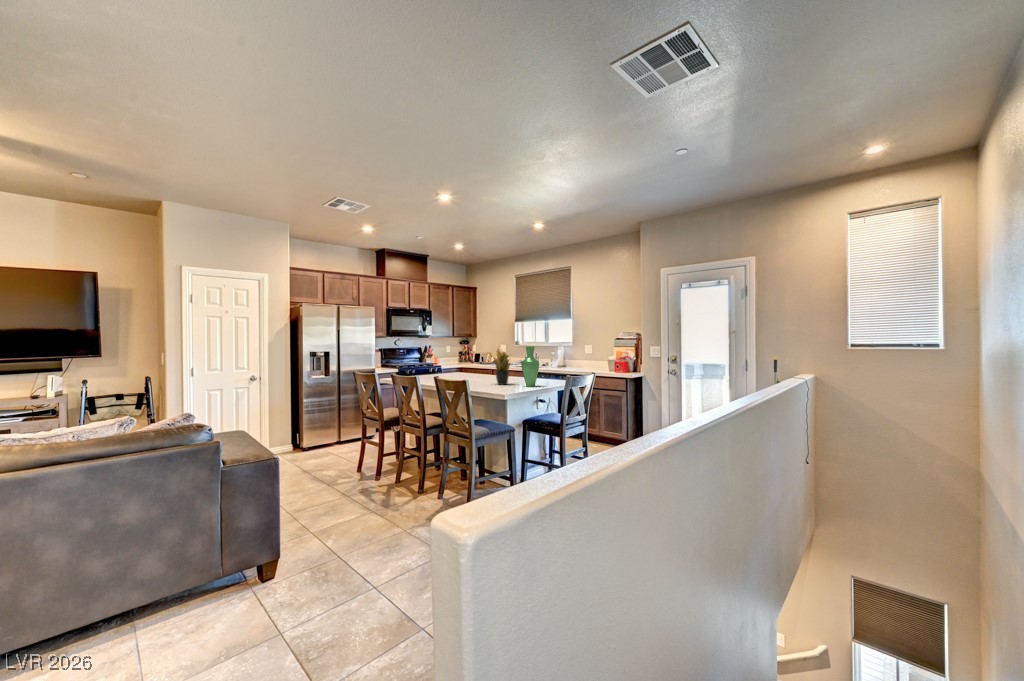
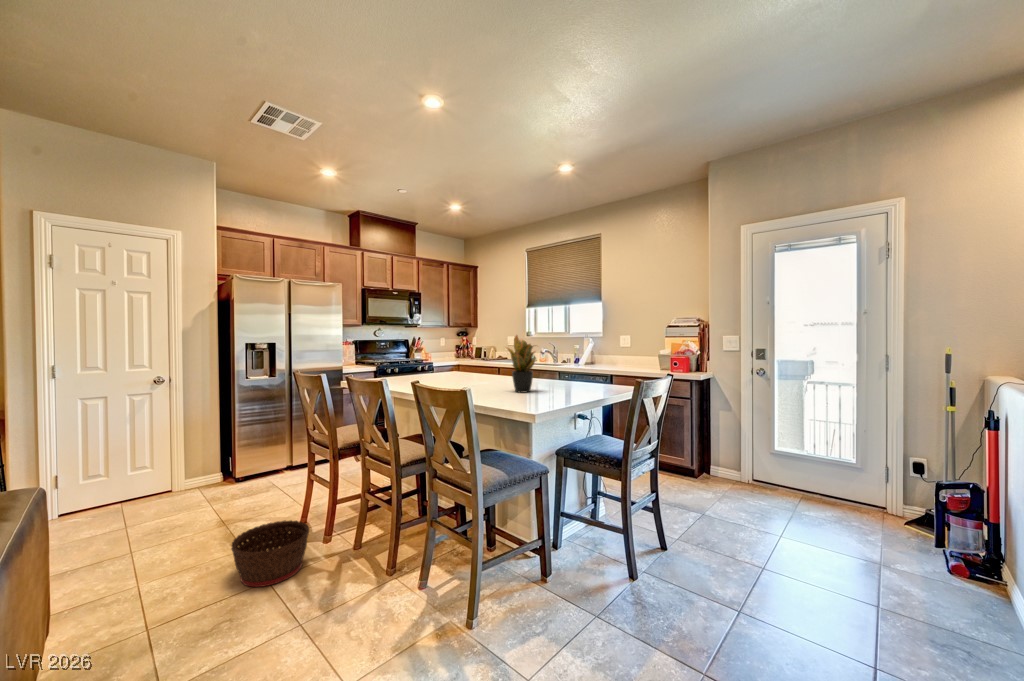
vase: present [521,346,539,387] -> none [555,331,585,397]
basket: none [326,465,370,499] -> present [231,520,309,587]

